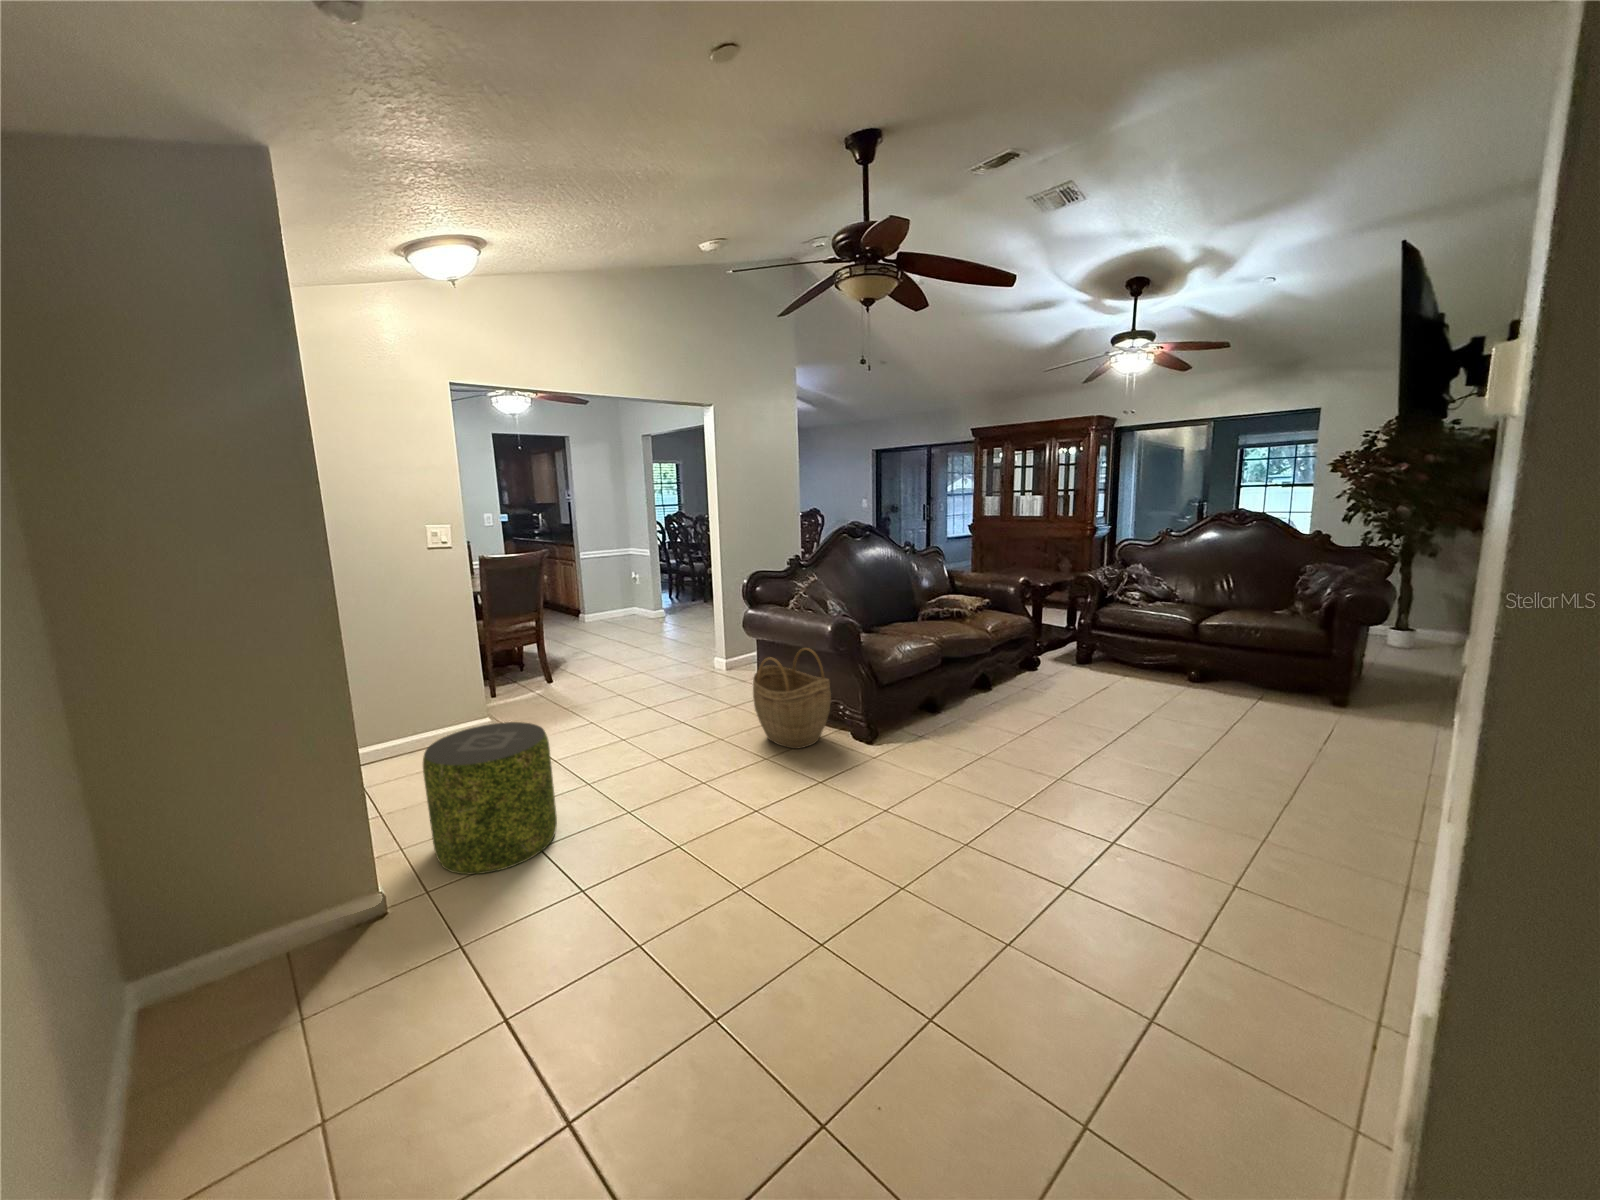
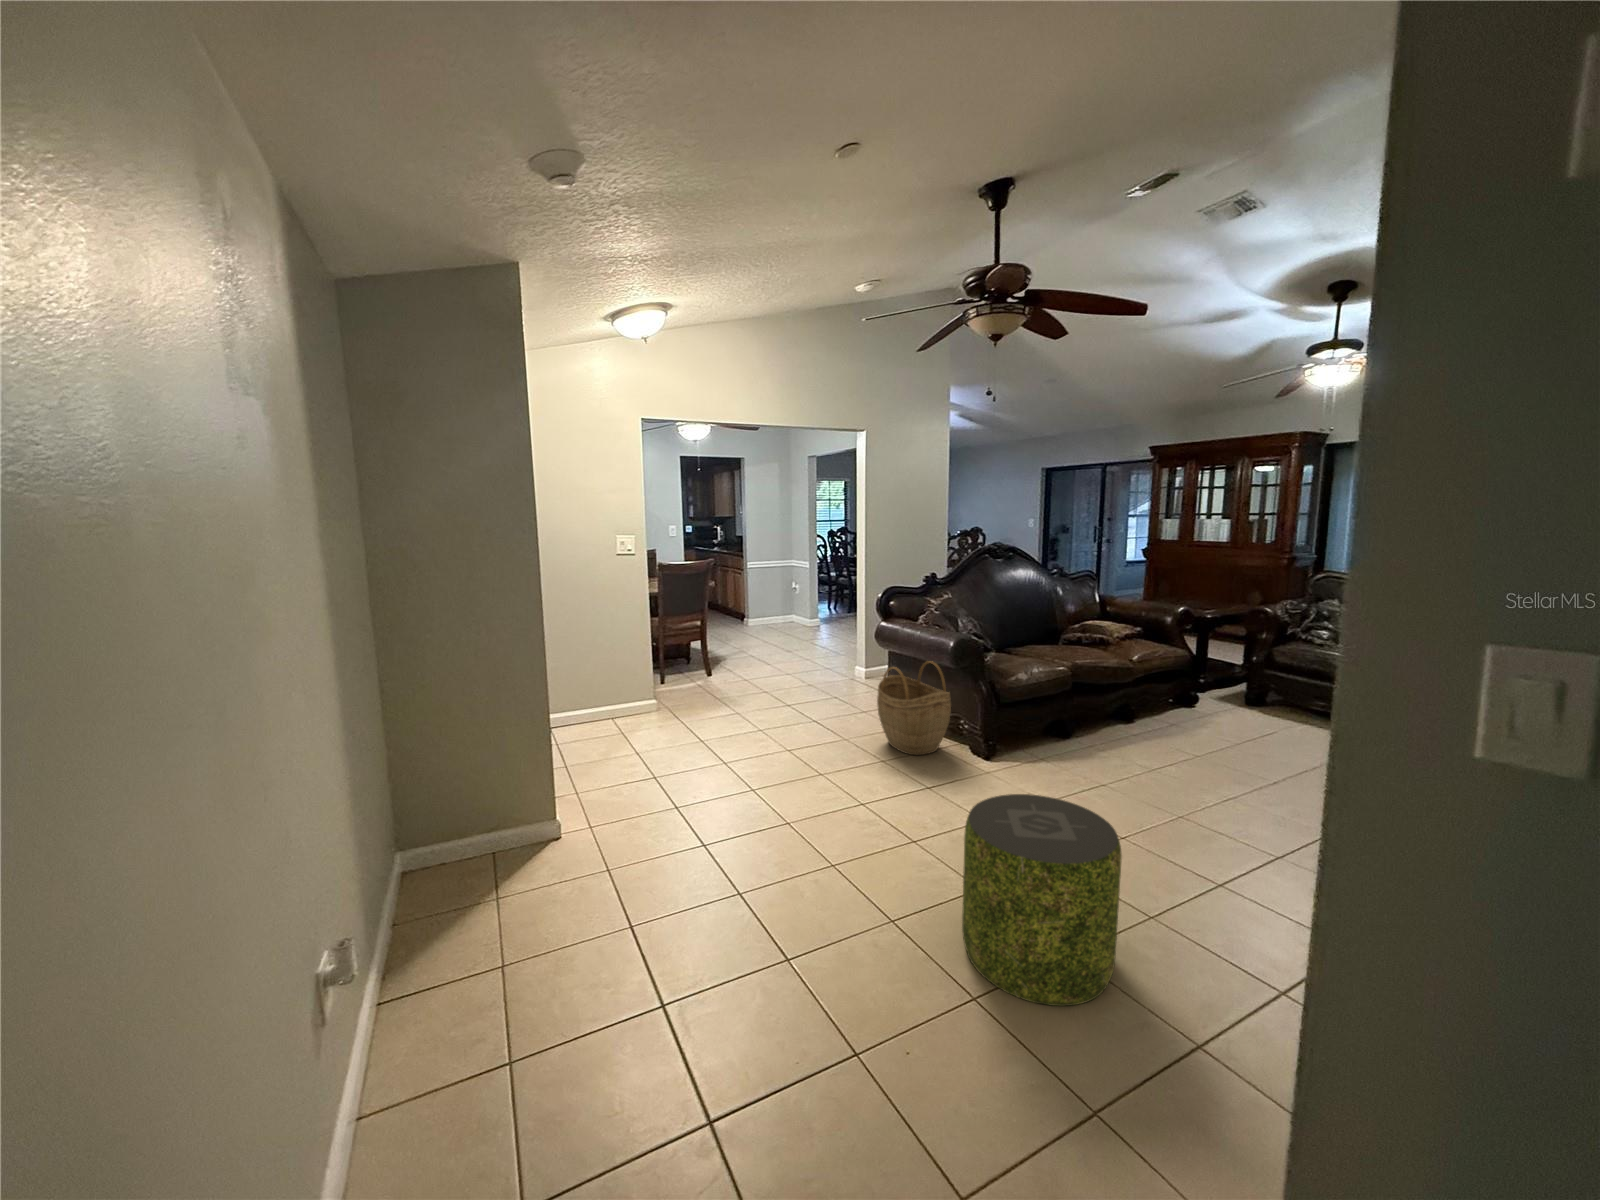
pouf: present [423,722,557,874] -> present [962,794,1122,1006]

